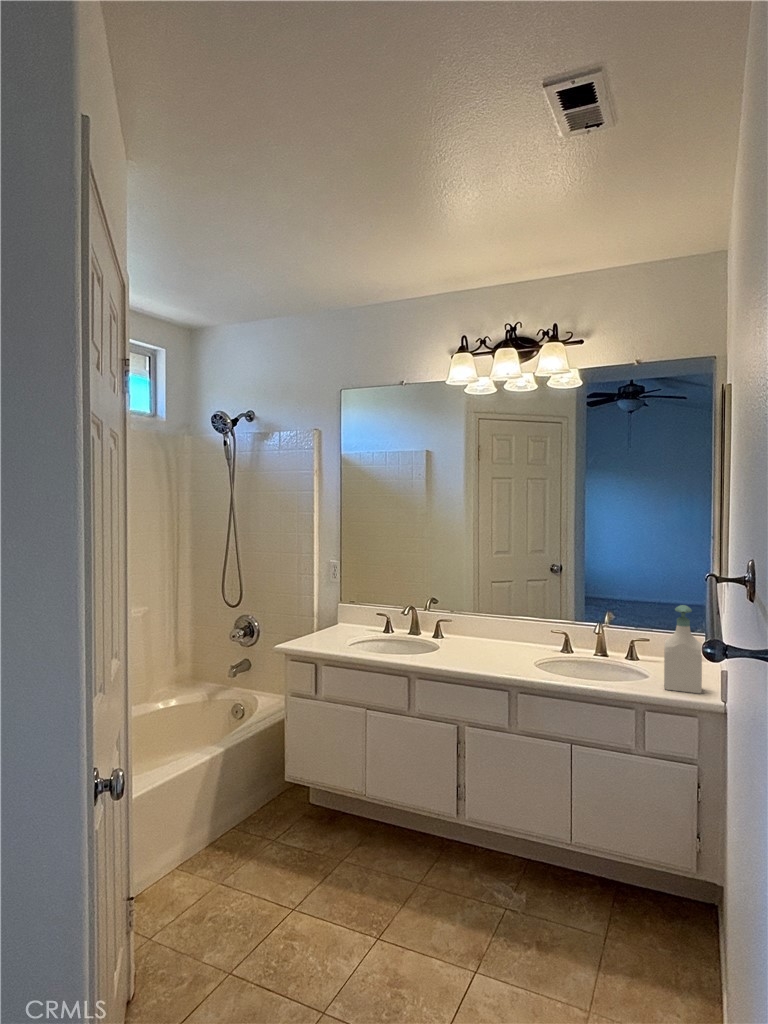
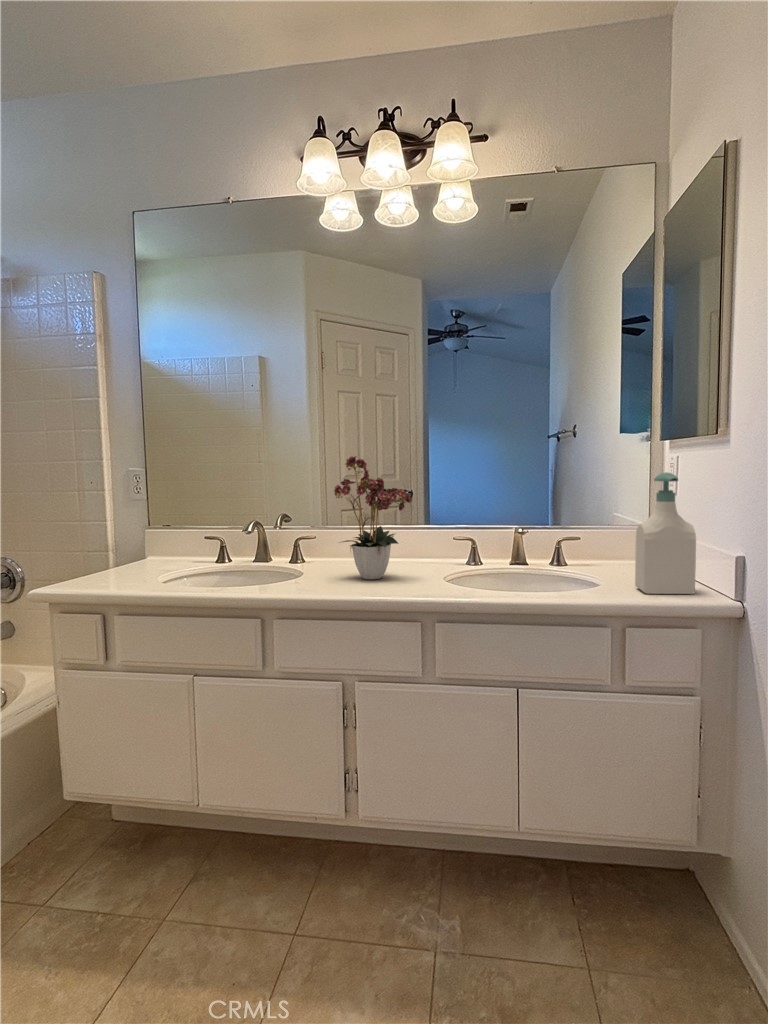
flower arrangement: none [457,567,517,658] -> present [334,456,412,579]

